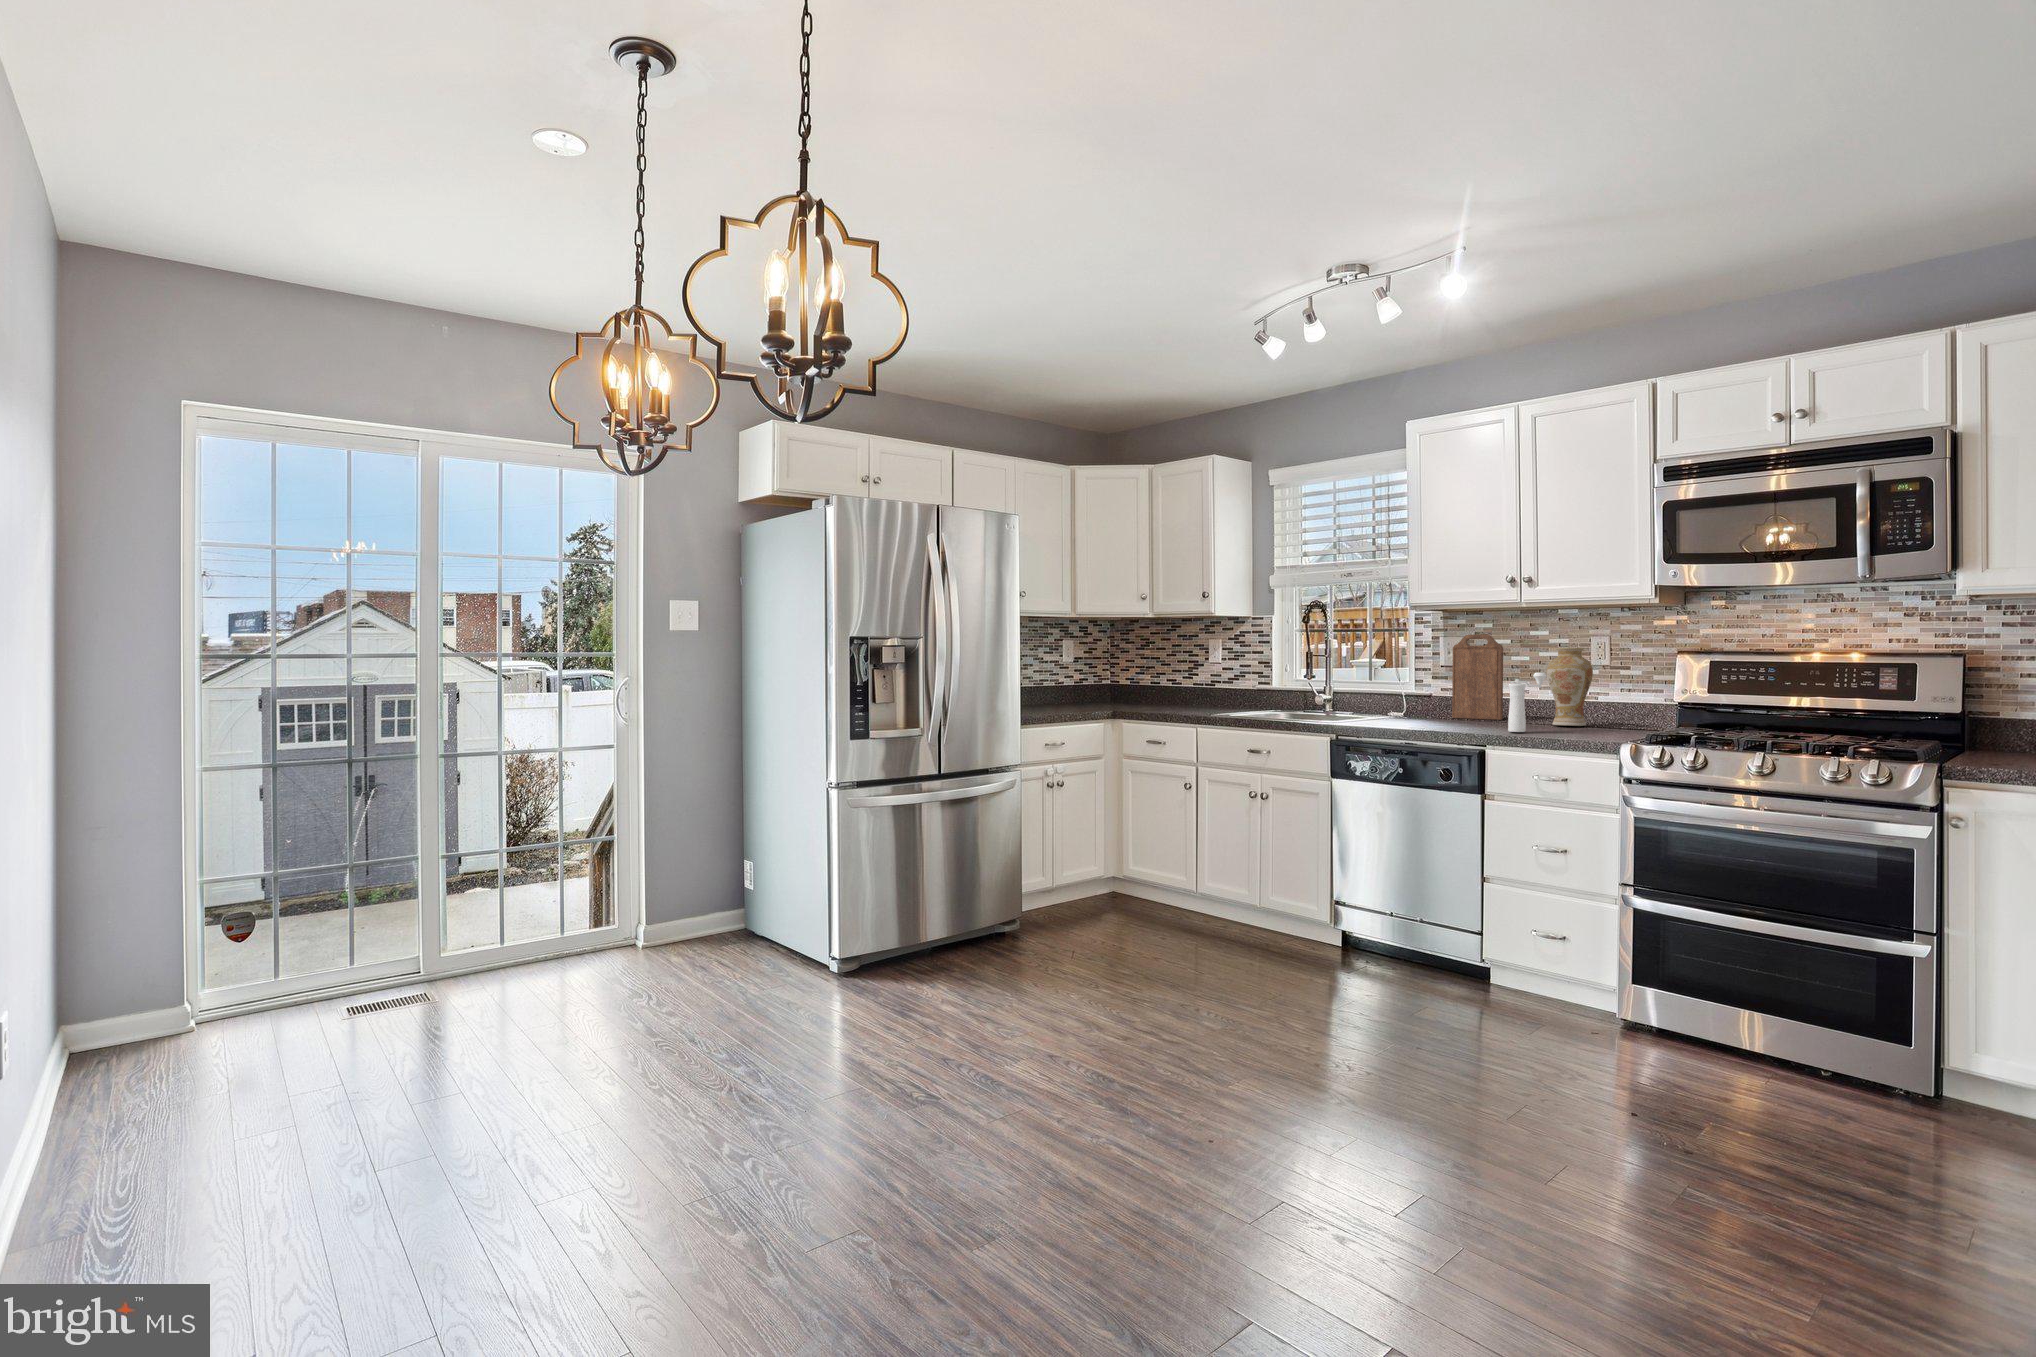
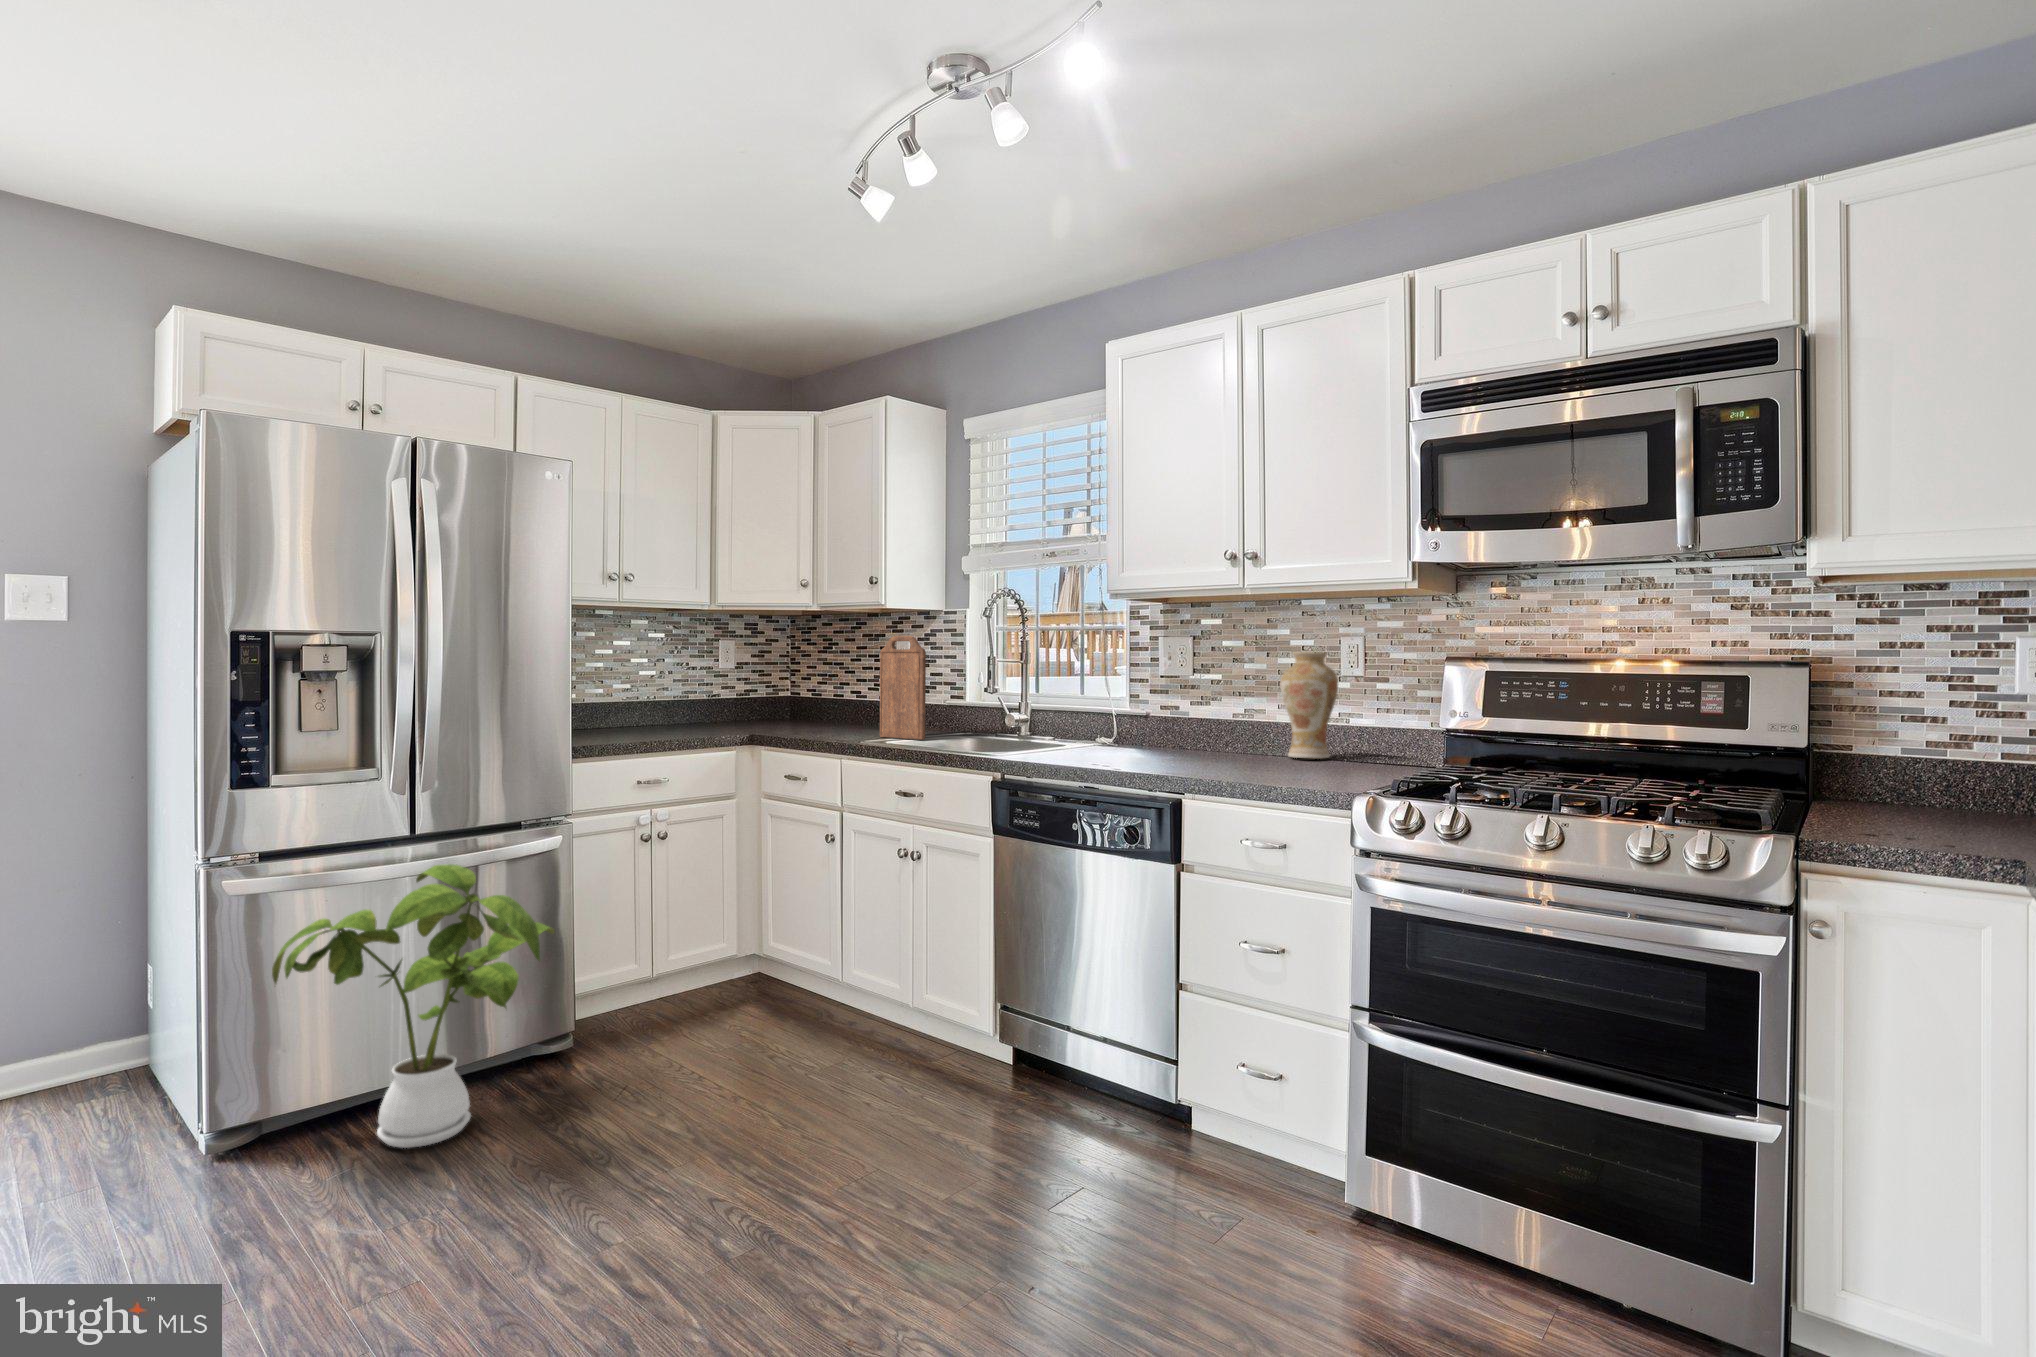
cutting board: present [1452,634,1503,720] -> present [880,636,926,740]
pepper mill: present [1508,672,1547,732] -> none [1223,686,1276,769]
house plant: none [880,789,1054,972] -> present [272,864,555,1148]

